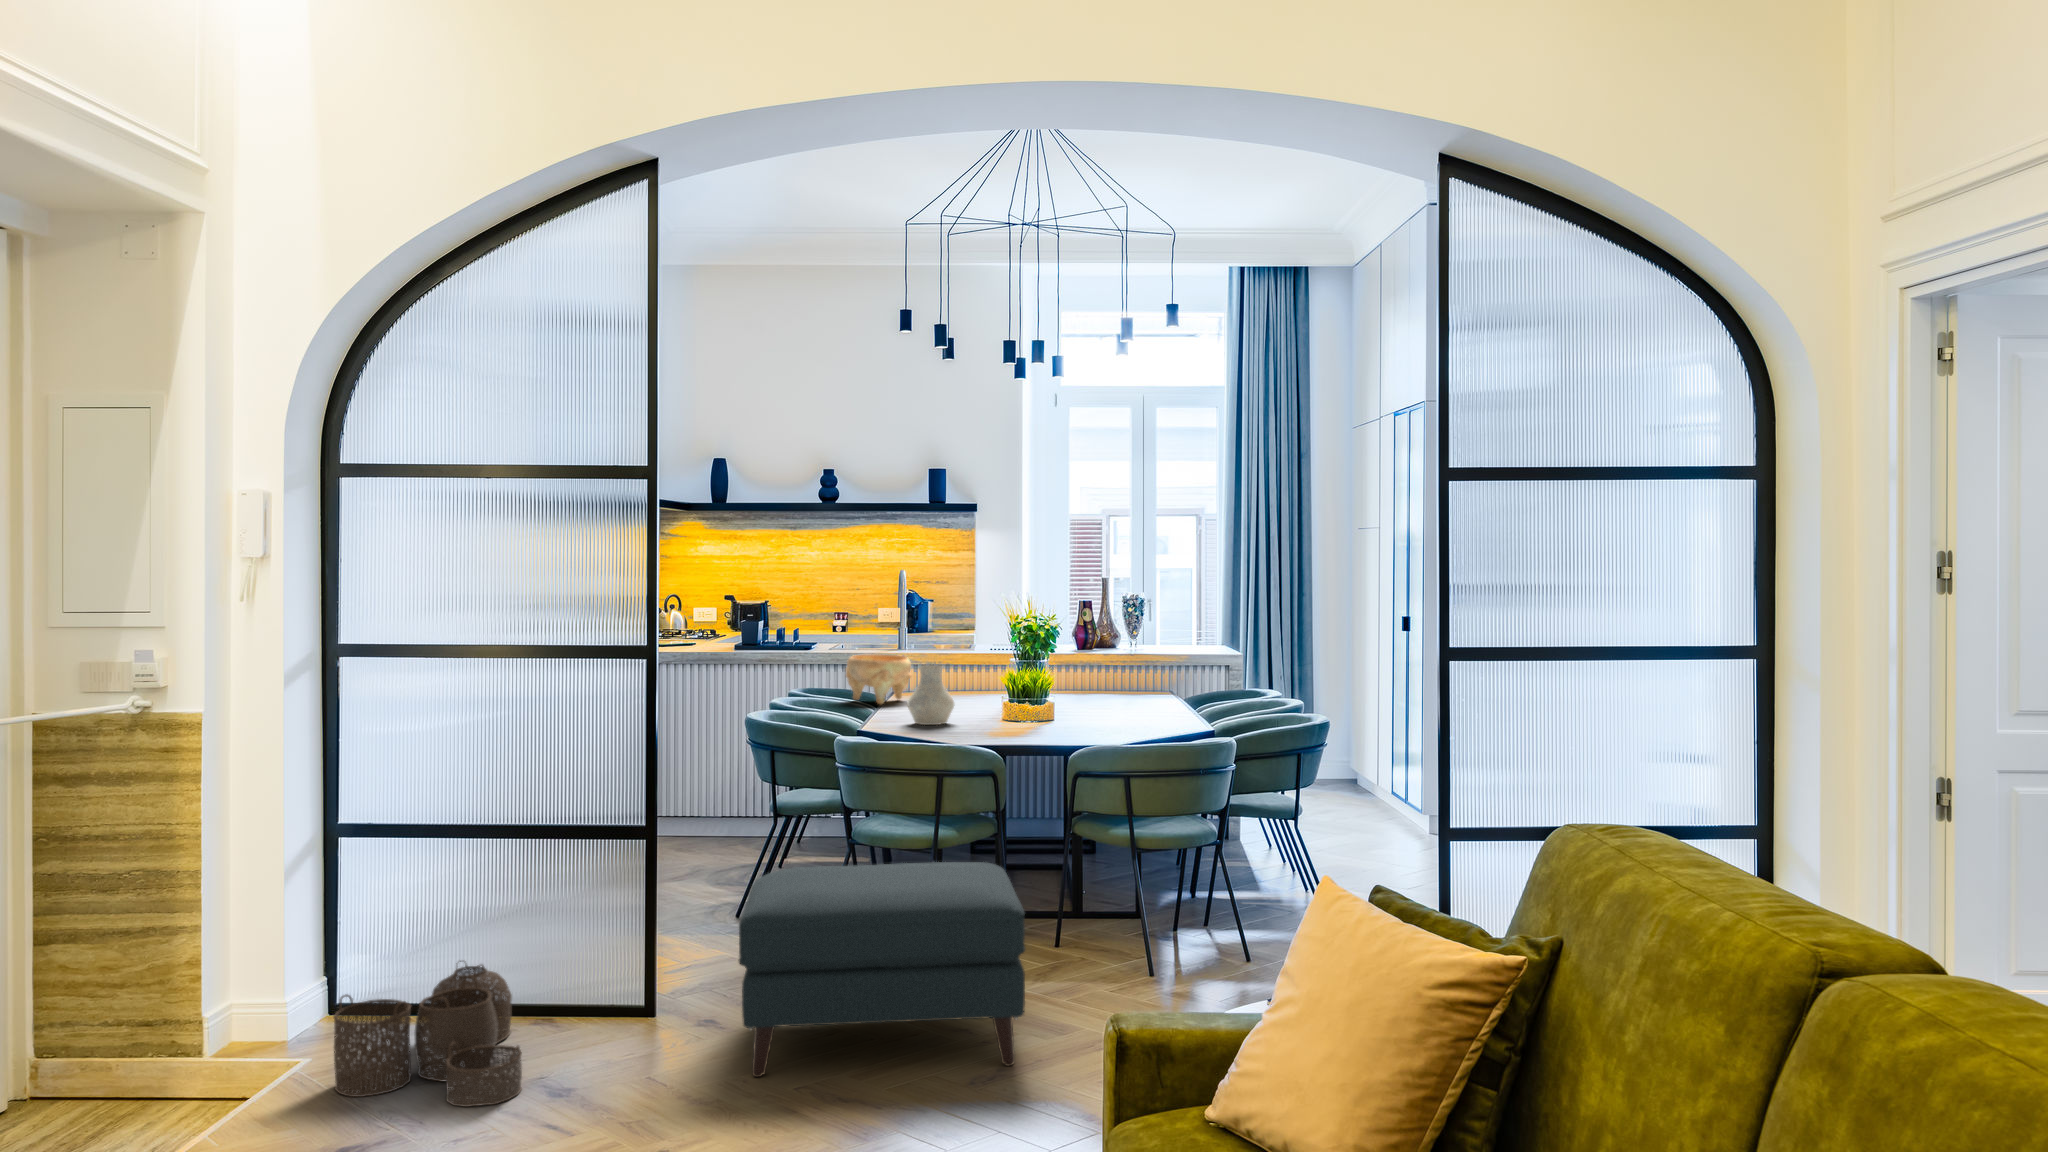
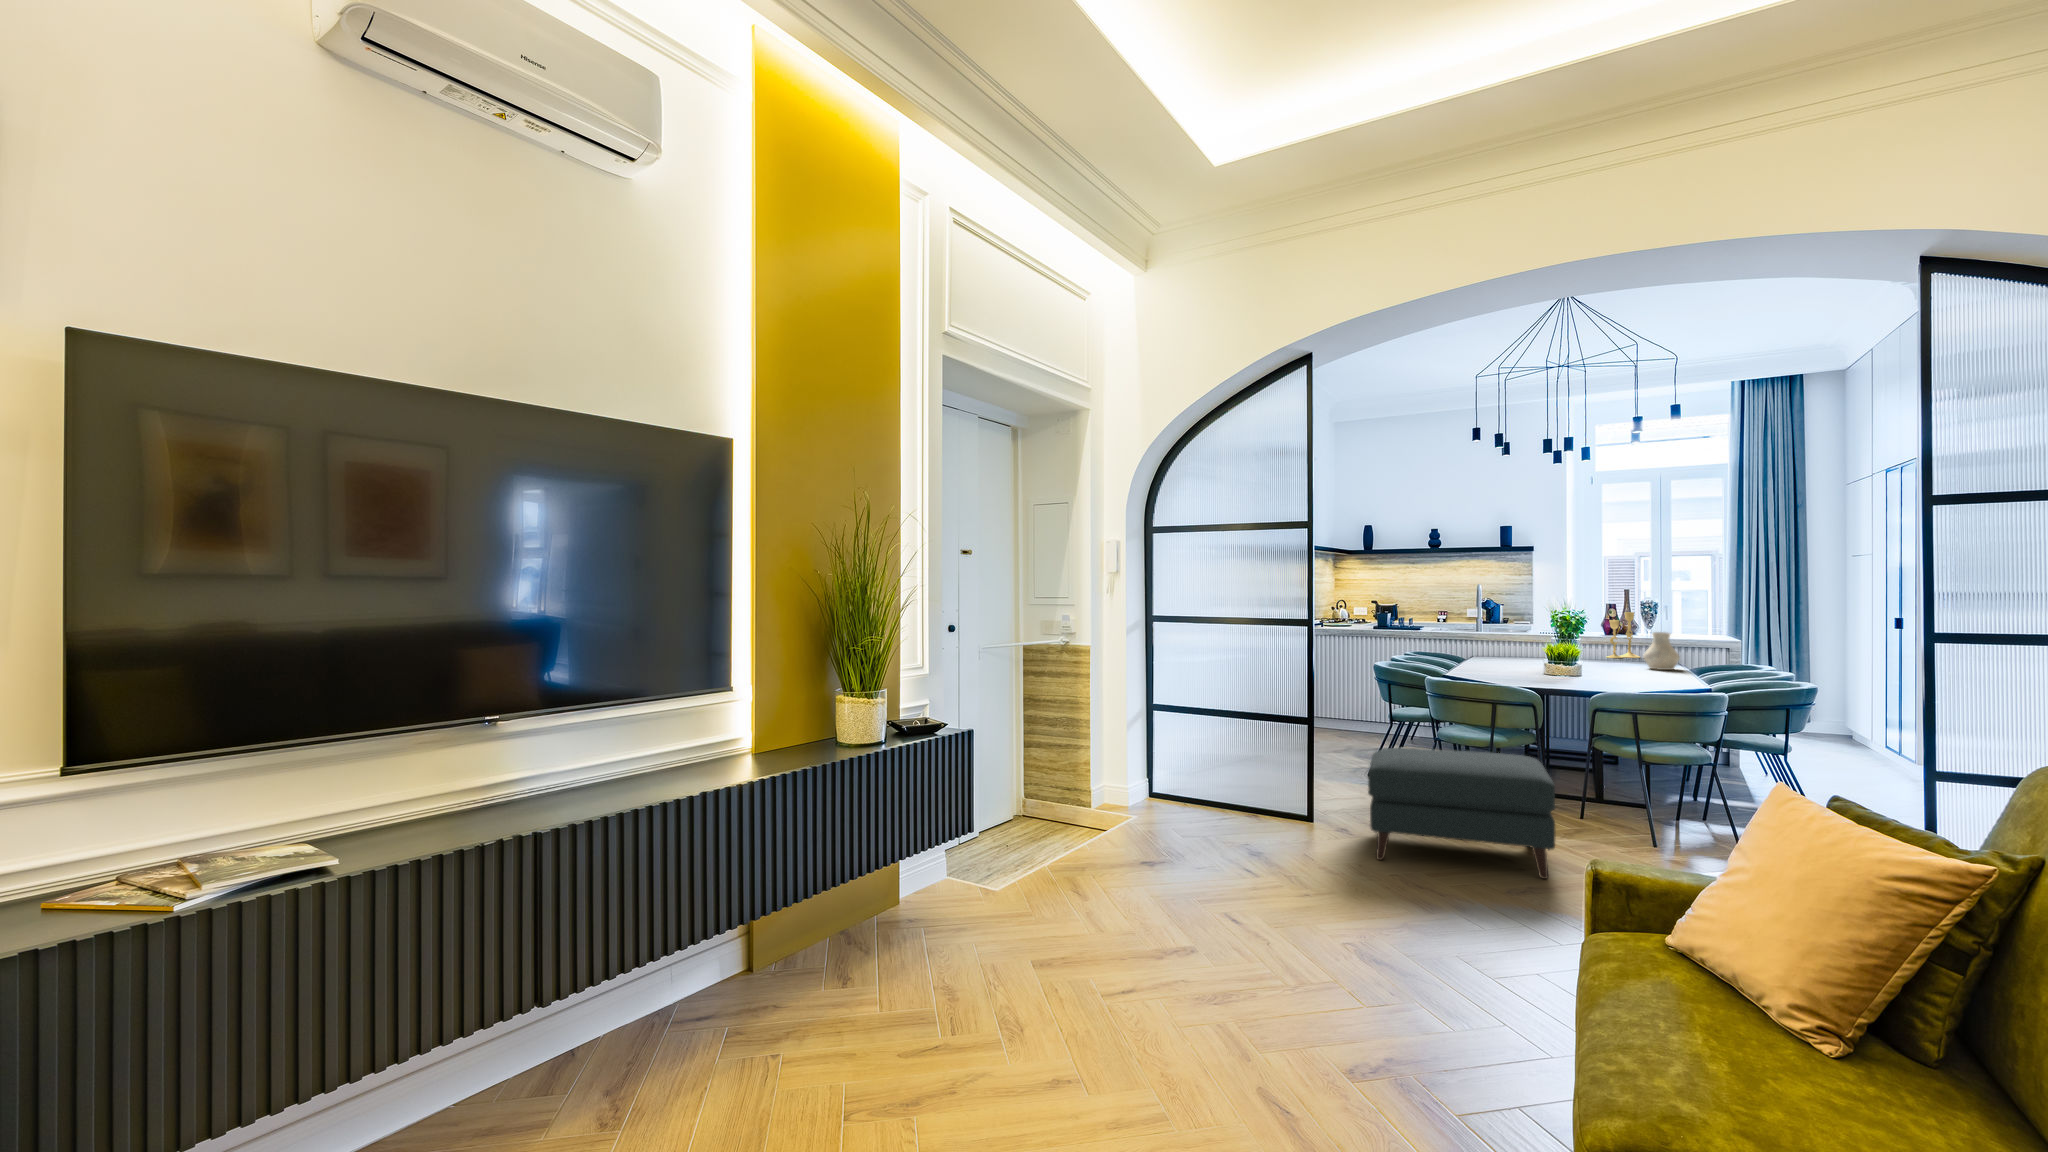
candlestick: none [1086,625,1127,691] -> present [1607,612,1640,658]
decorative bowl: present [846,654,912,704] -> none [1423,628,1470,660]
vase: present [907,665,954,725] -> present [1643,632,1680,670]
woven basket: present [334,961,522,1107] -> none [1157,779,1249,850]

